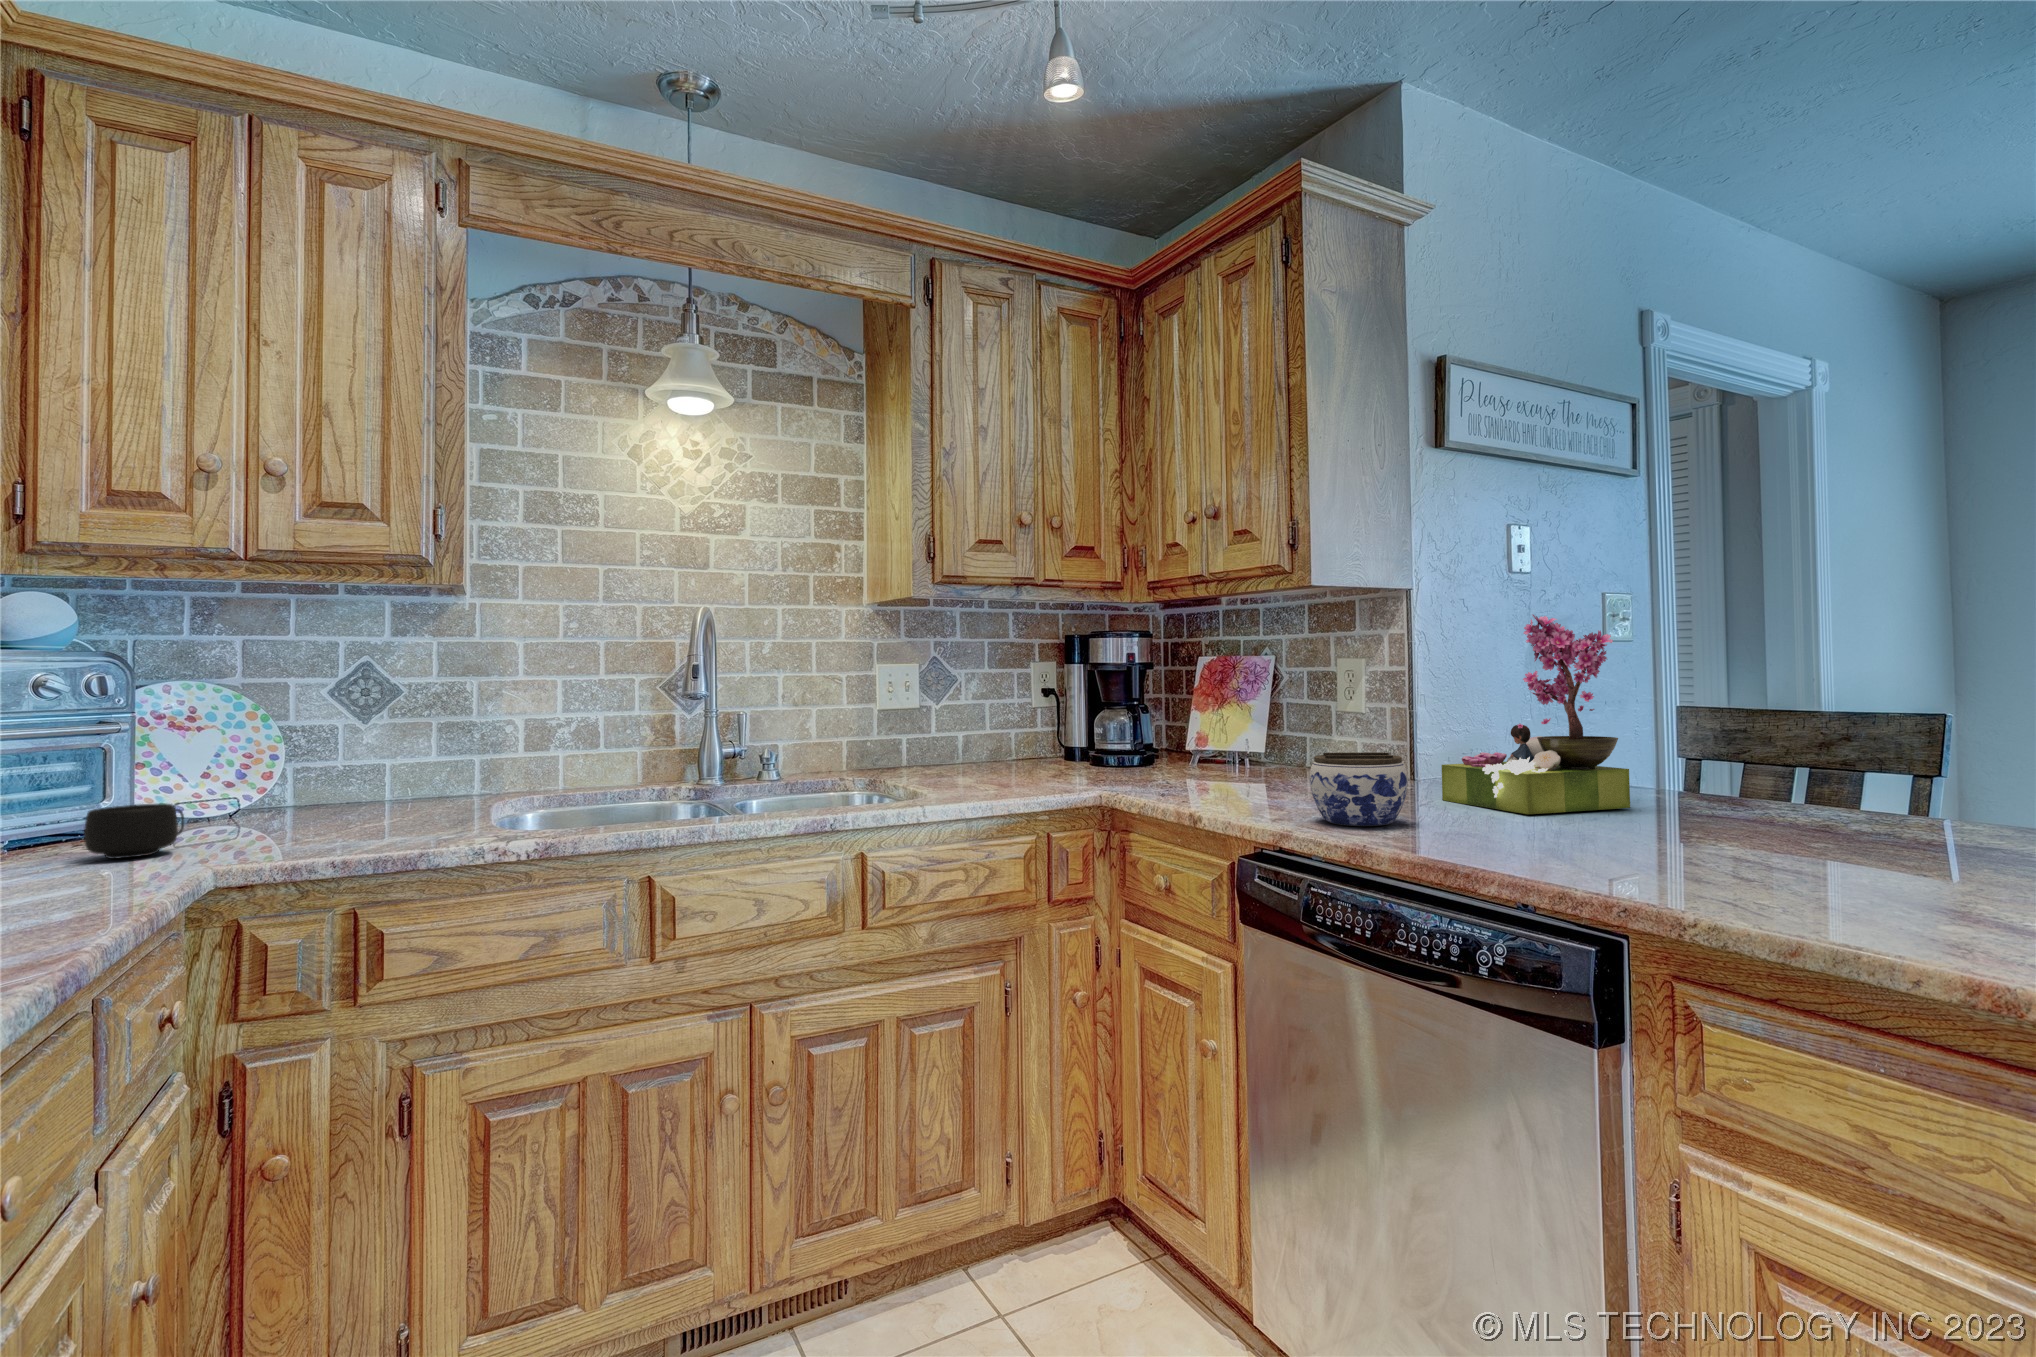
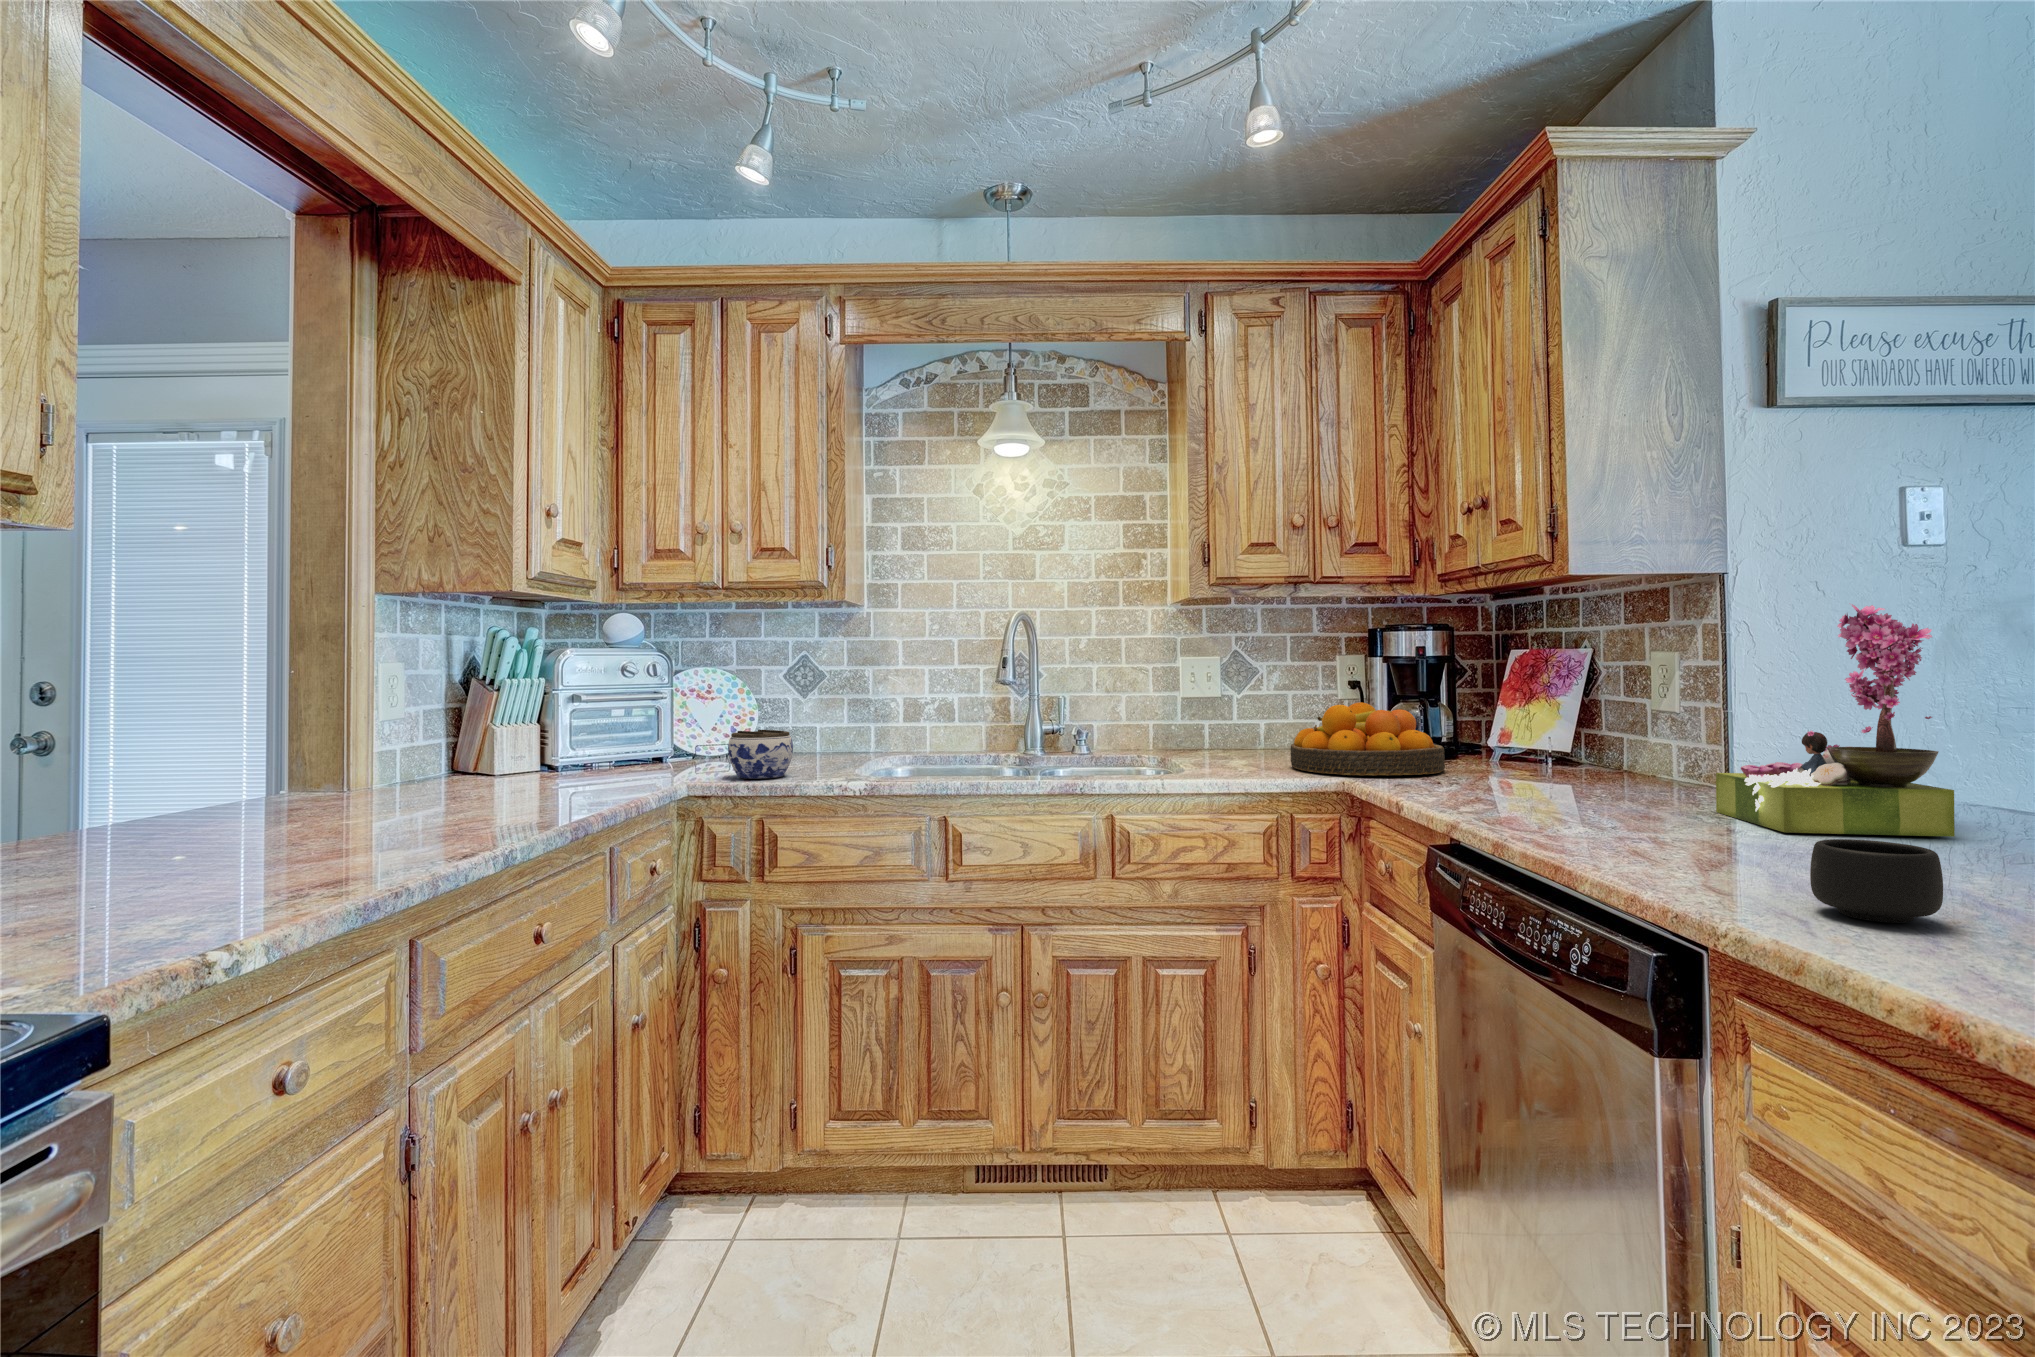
fruit bowl: none [1020,711,1170,786] -> present [1290,702,1445,776]
jar: present [1310,752,1408,826] -> present [728,730,793,779]
mug: present [84,804,184,859] -> present [1810,839,1943,923]

